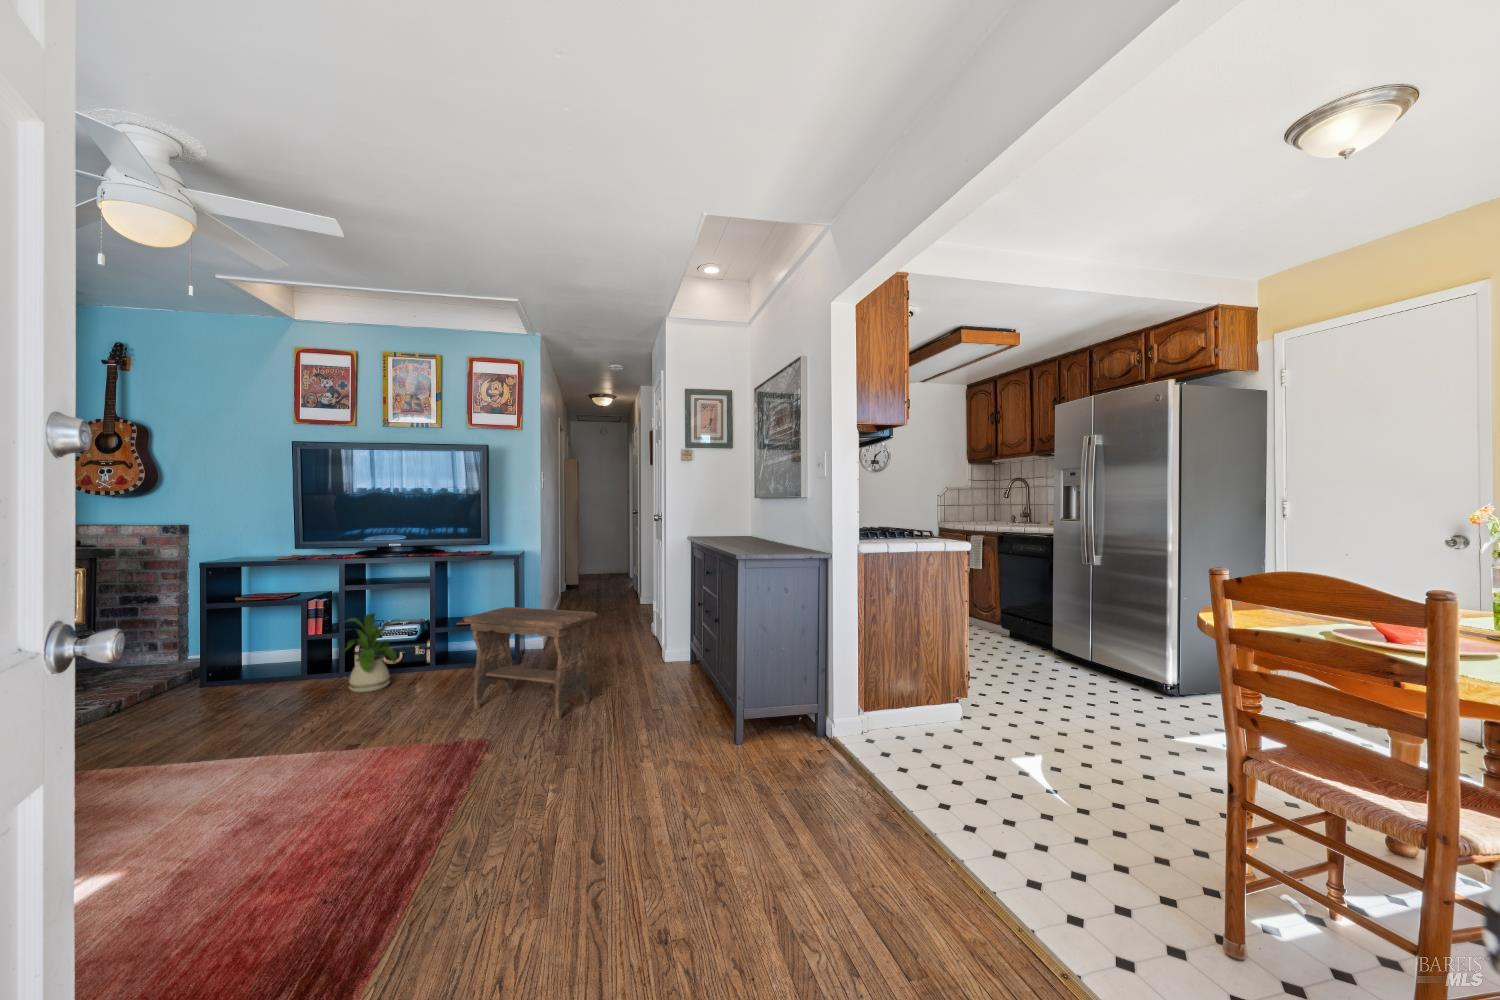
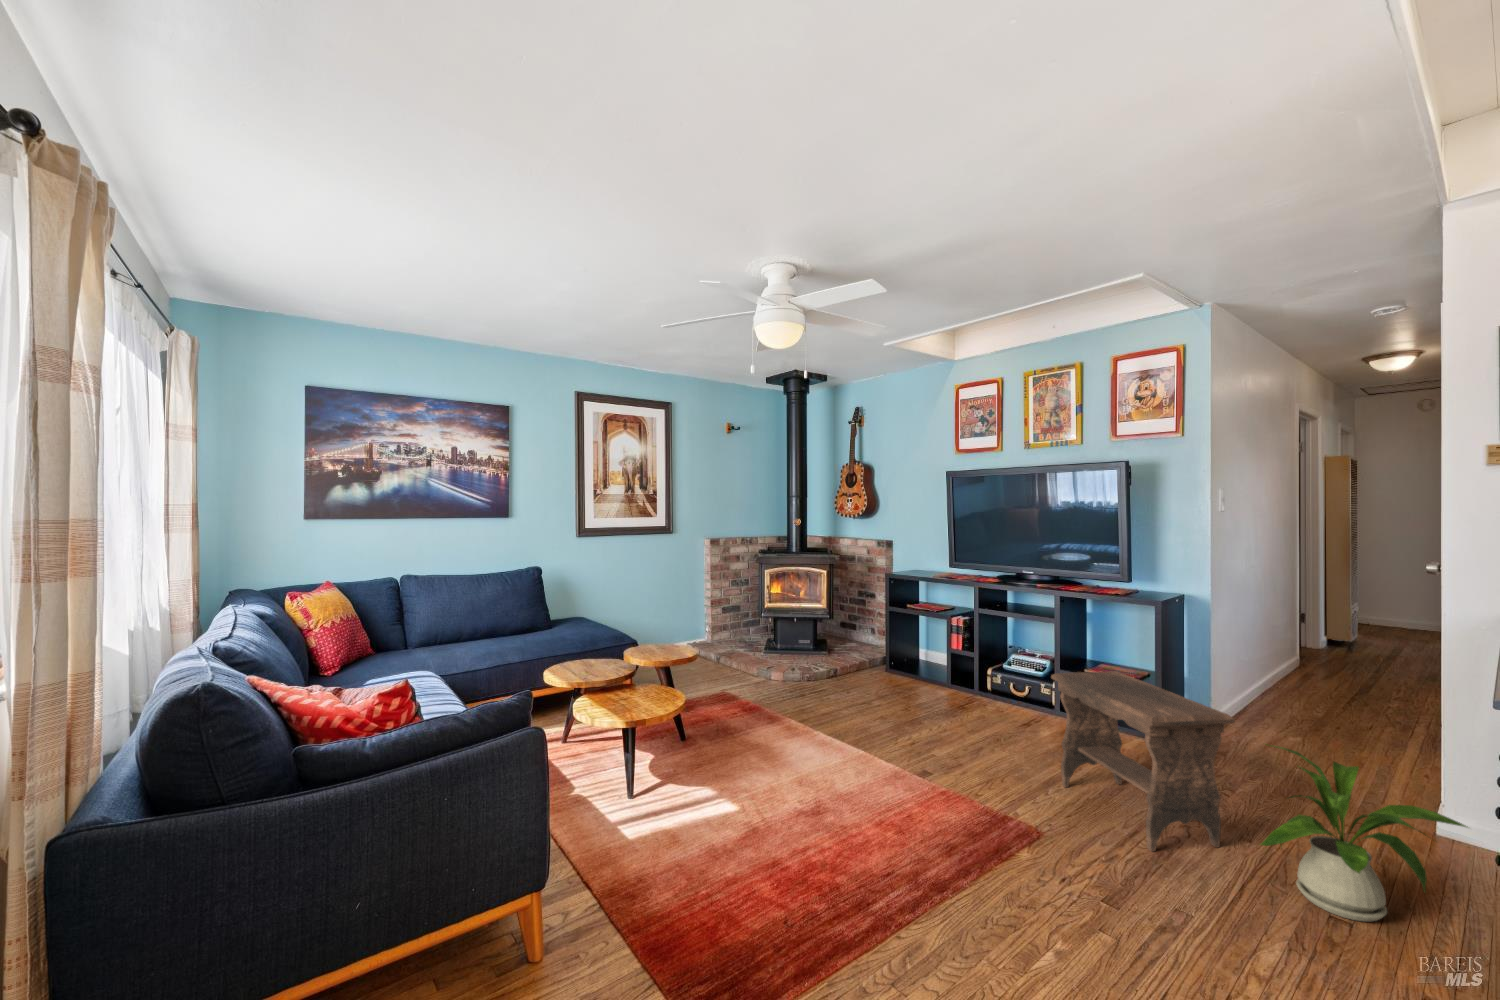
house plant: present [342,613,404,693] -> present [1260,745,1466,922]

